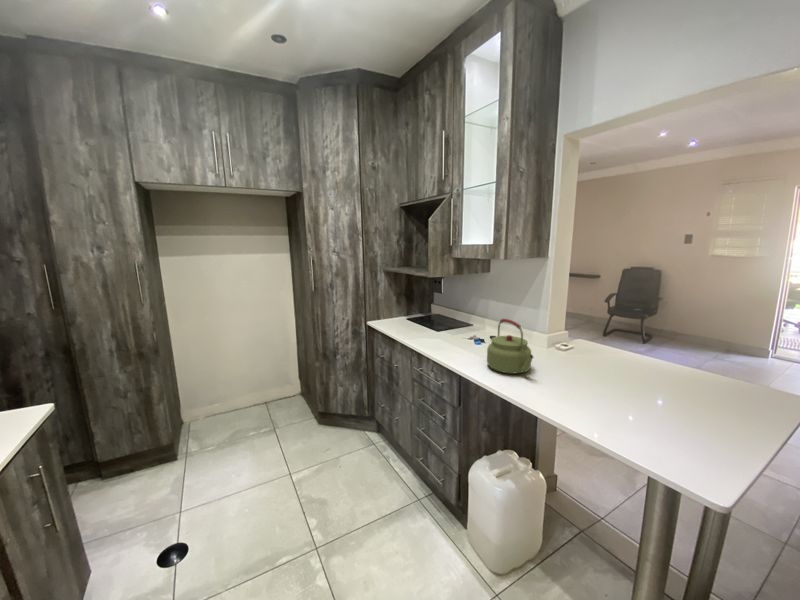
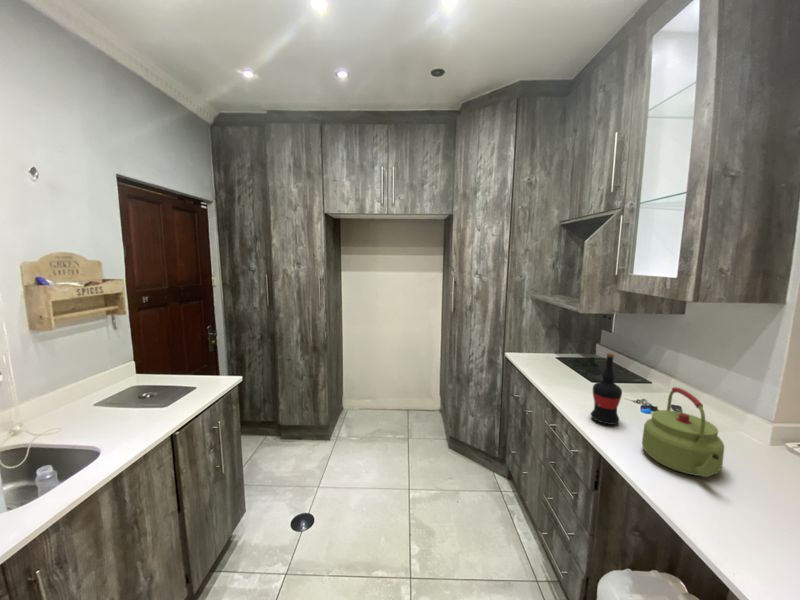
wine bottle: none [449,303,469,357] -> present [591,353,622,424]

